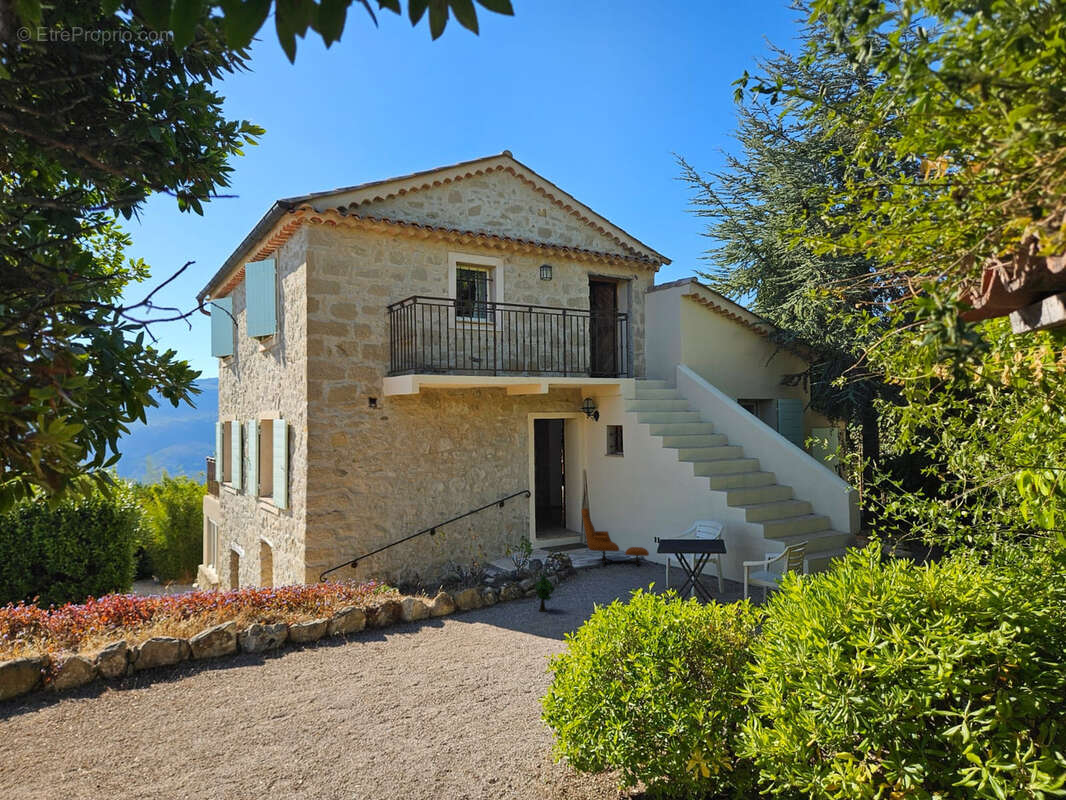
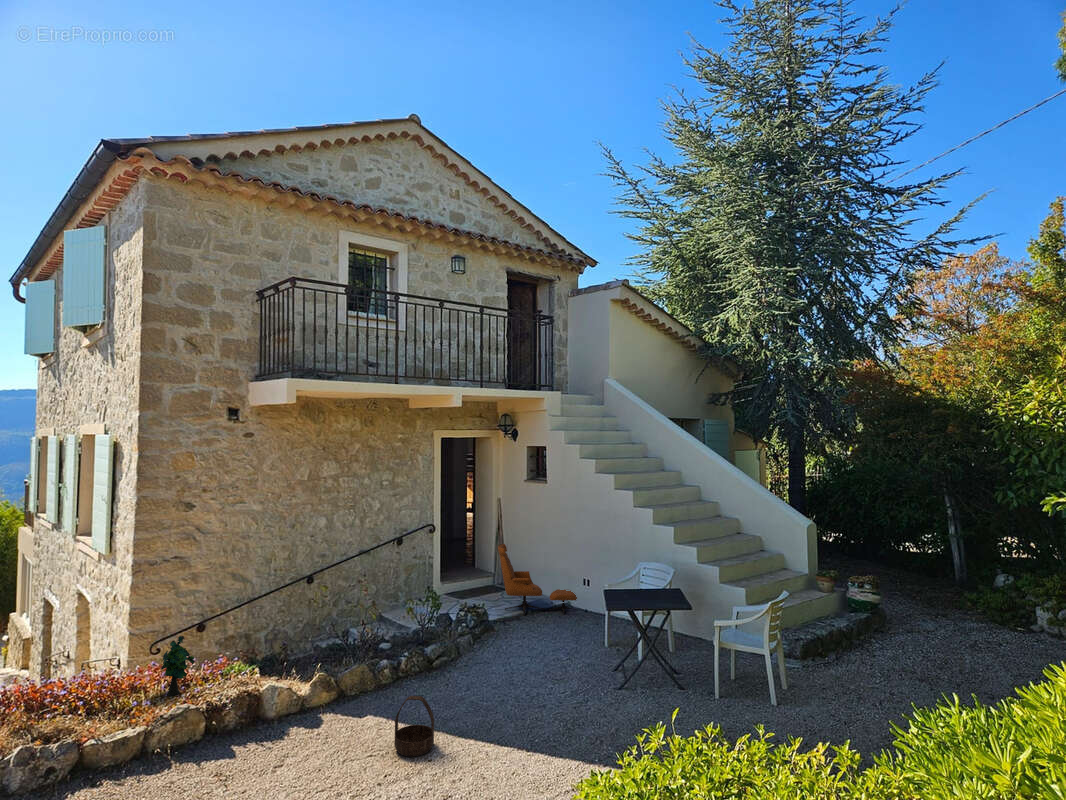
decorative plant: present [534,572,555,612] -> present [161,636,195,696]
basket: none [497,606,526,648] -> present [394,696,434,757]

